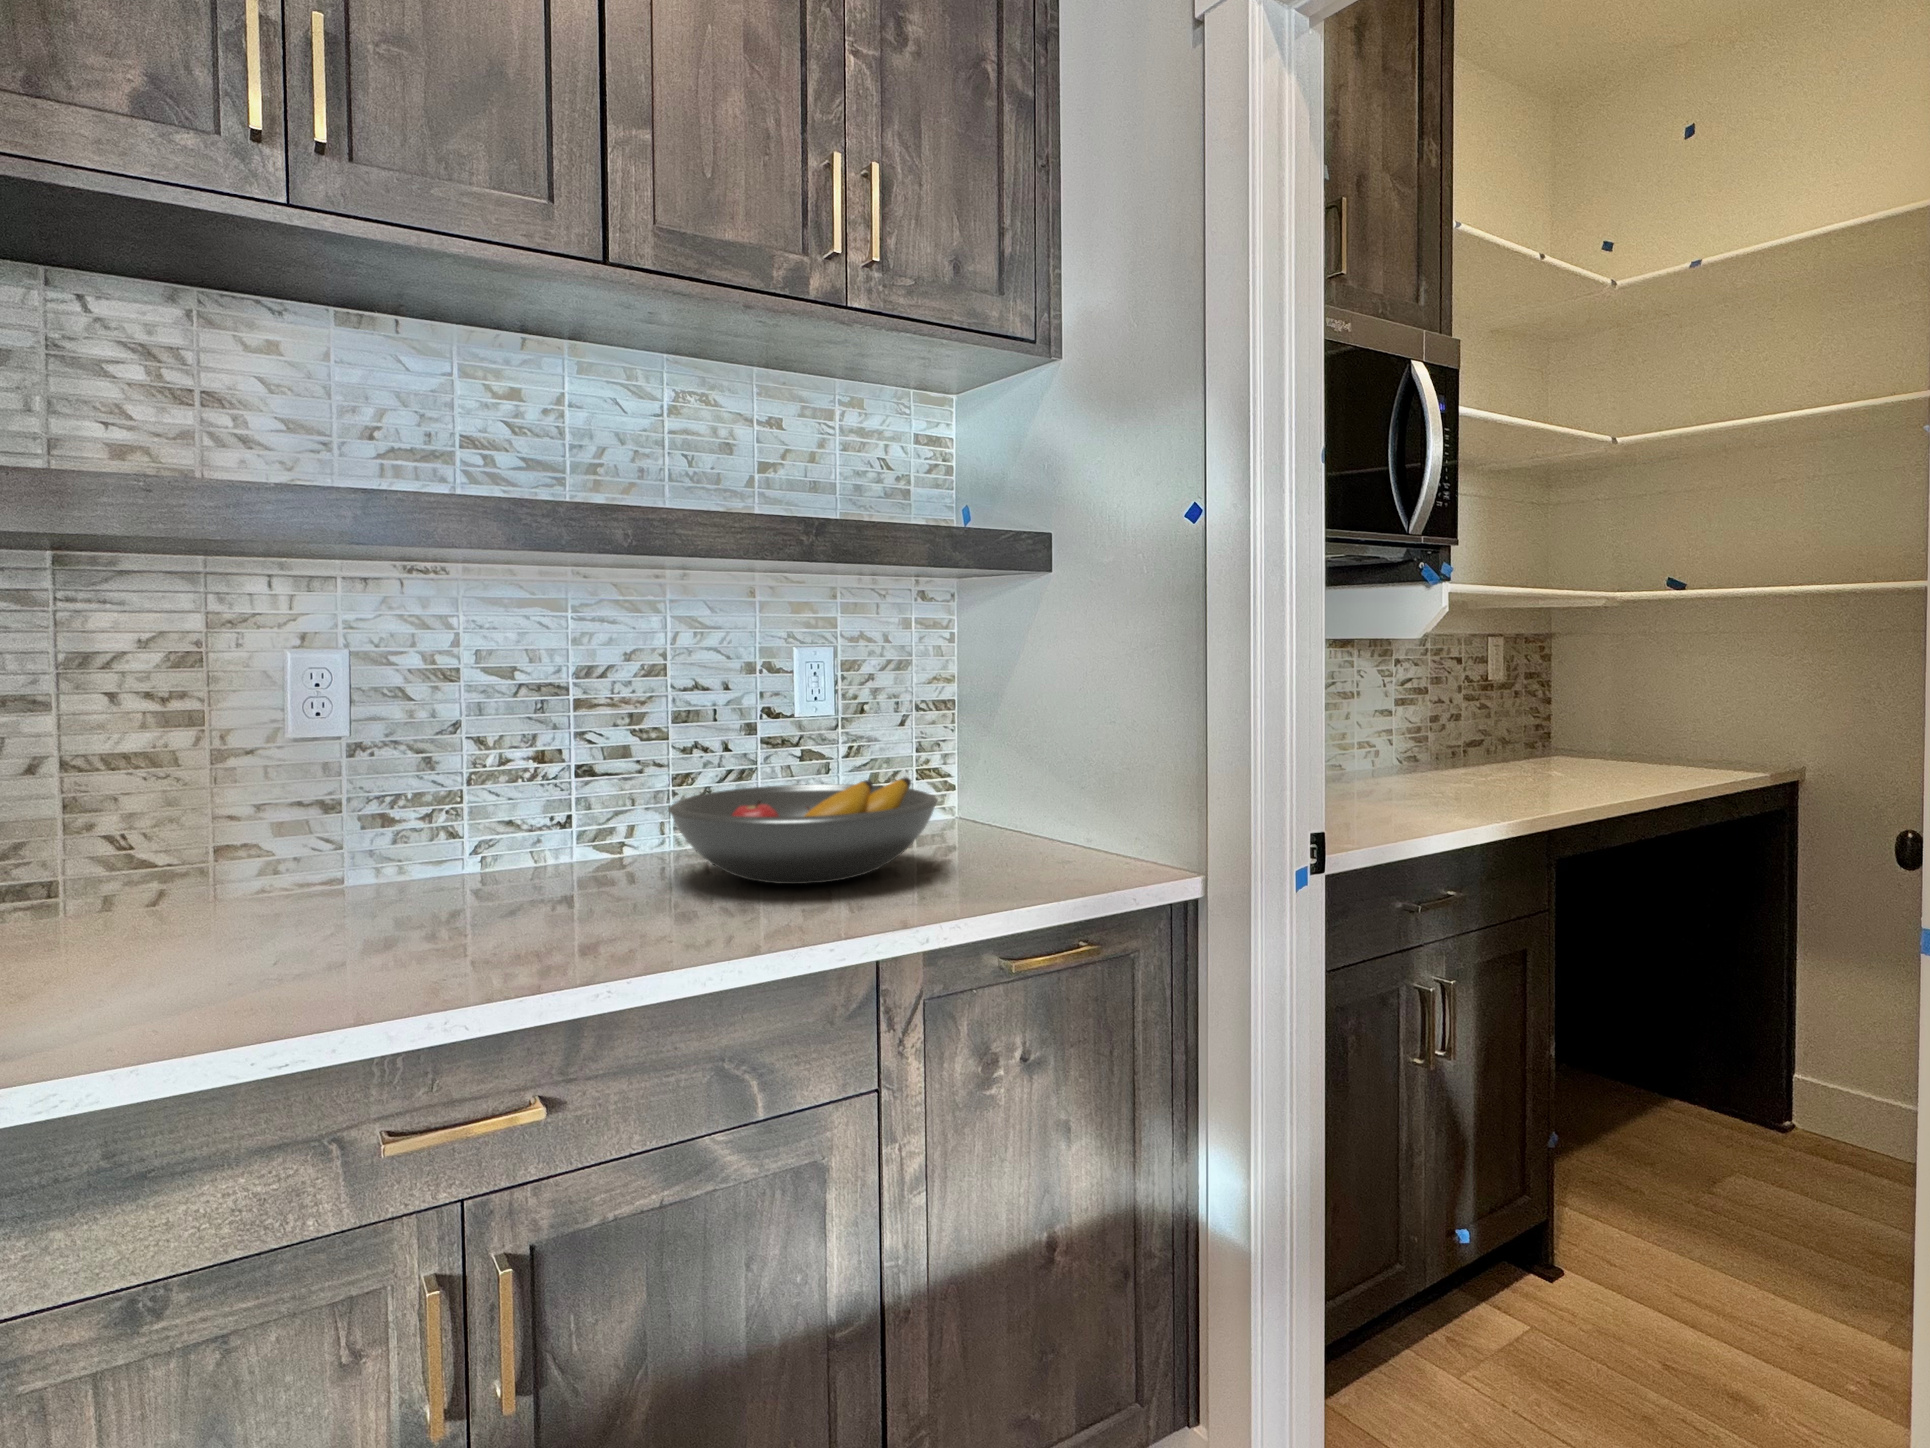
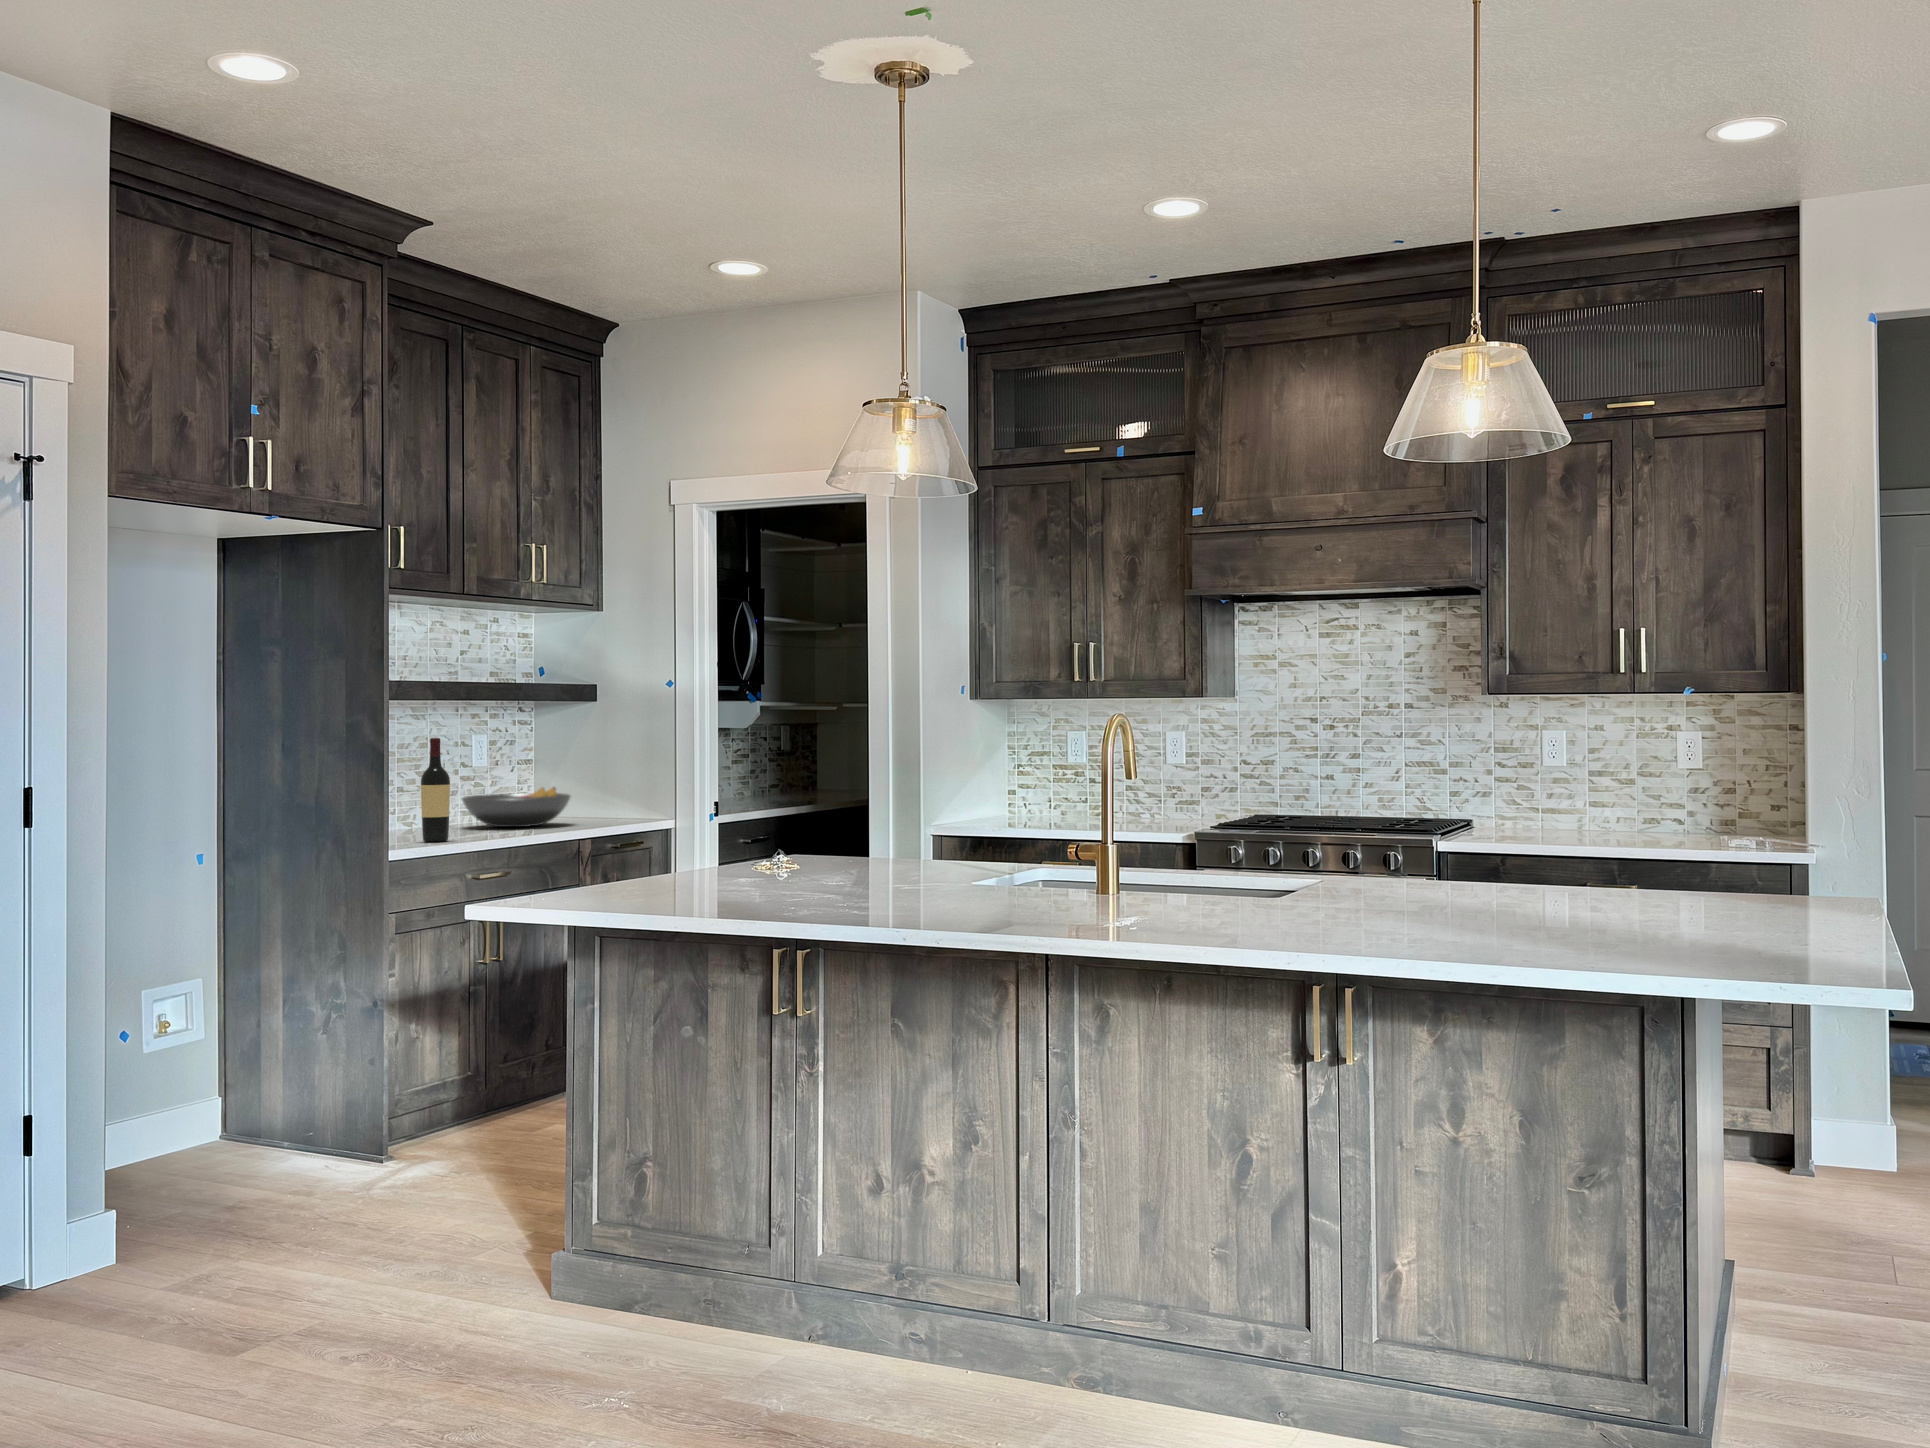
wine bottle: none [227,653,338,1011] -> present [421,738,450,842]

